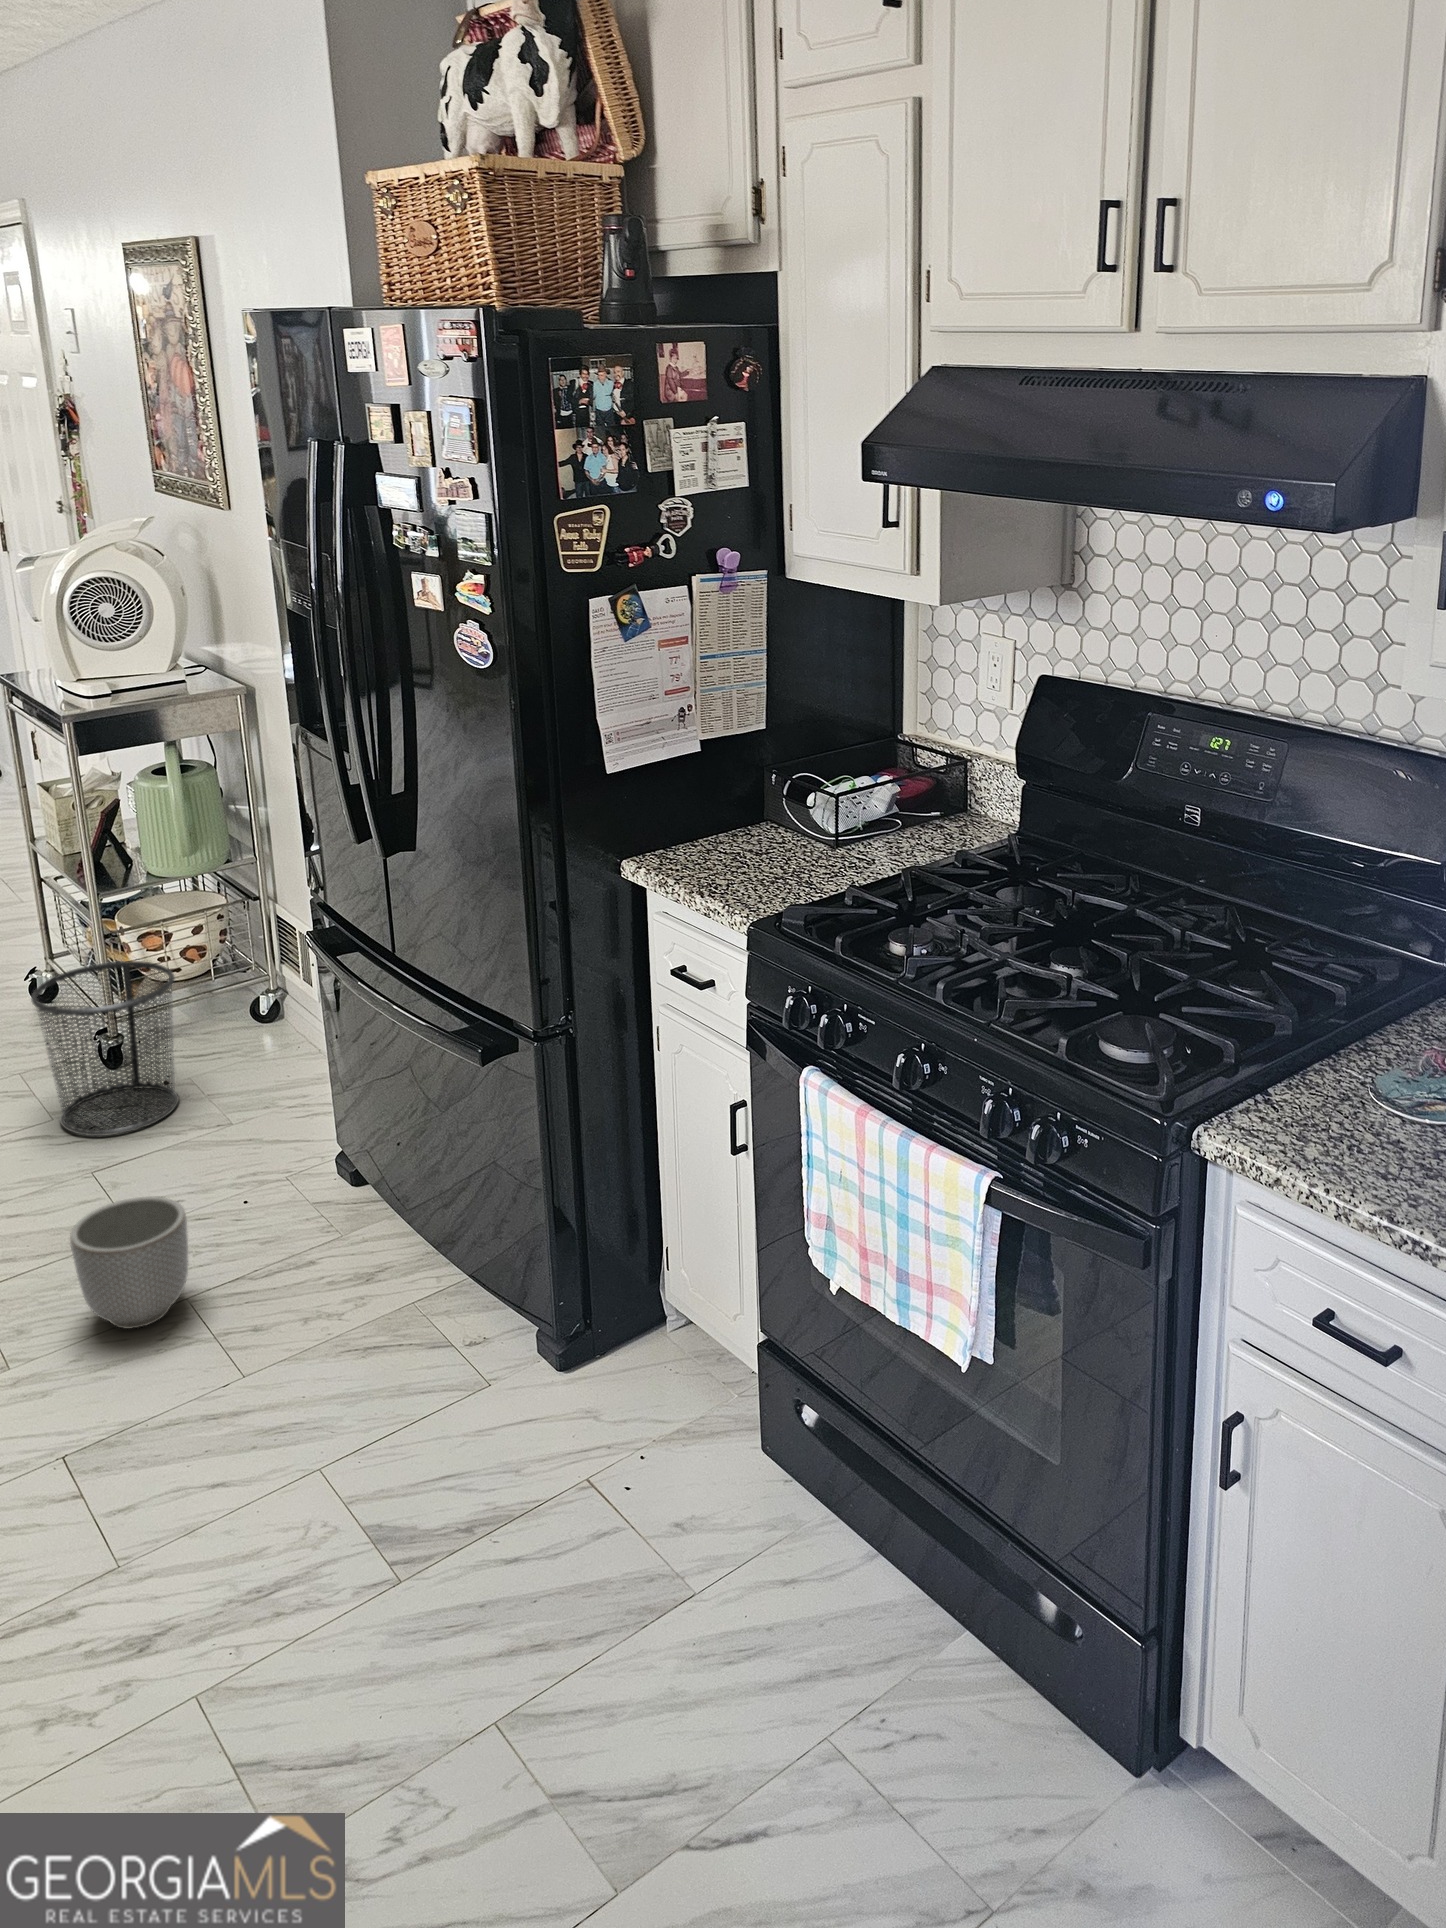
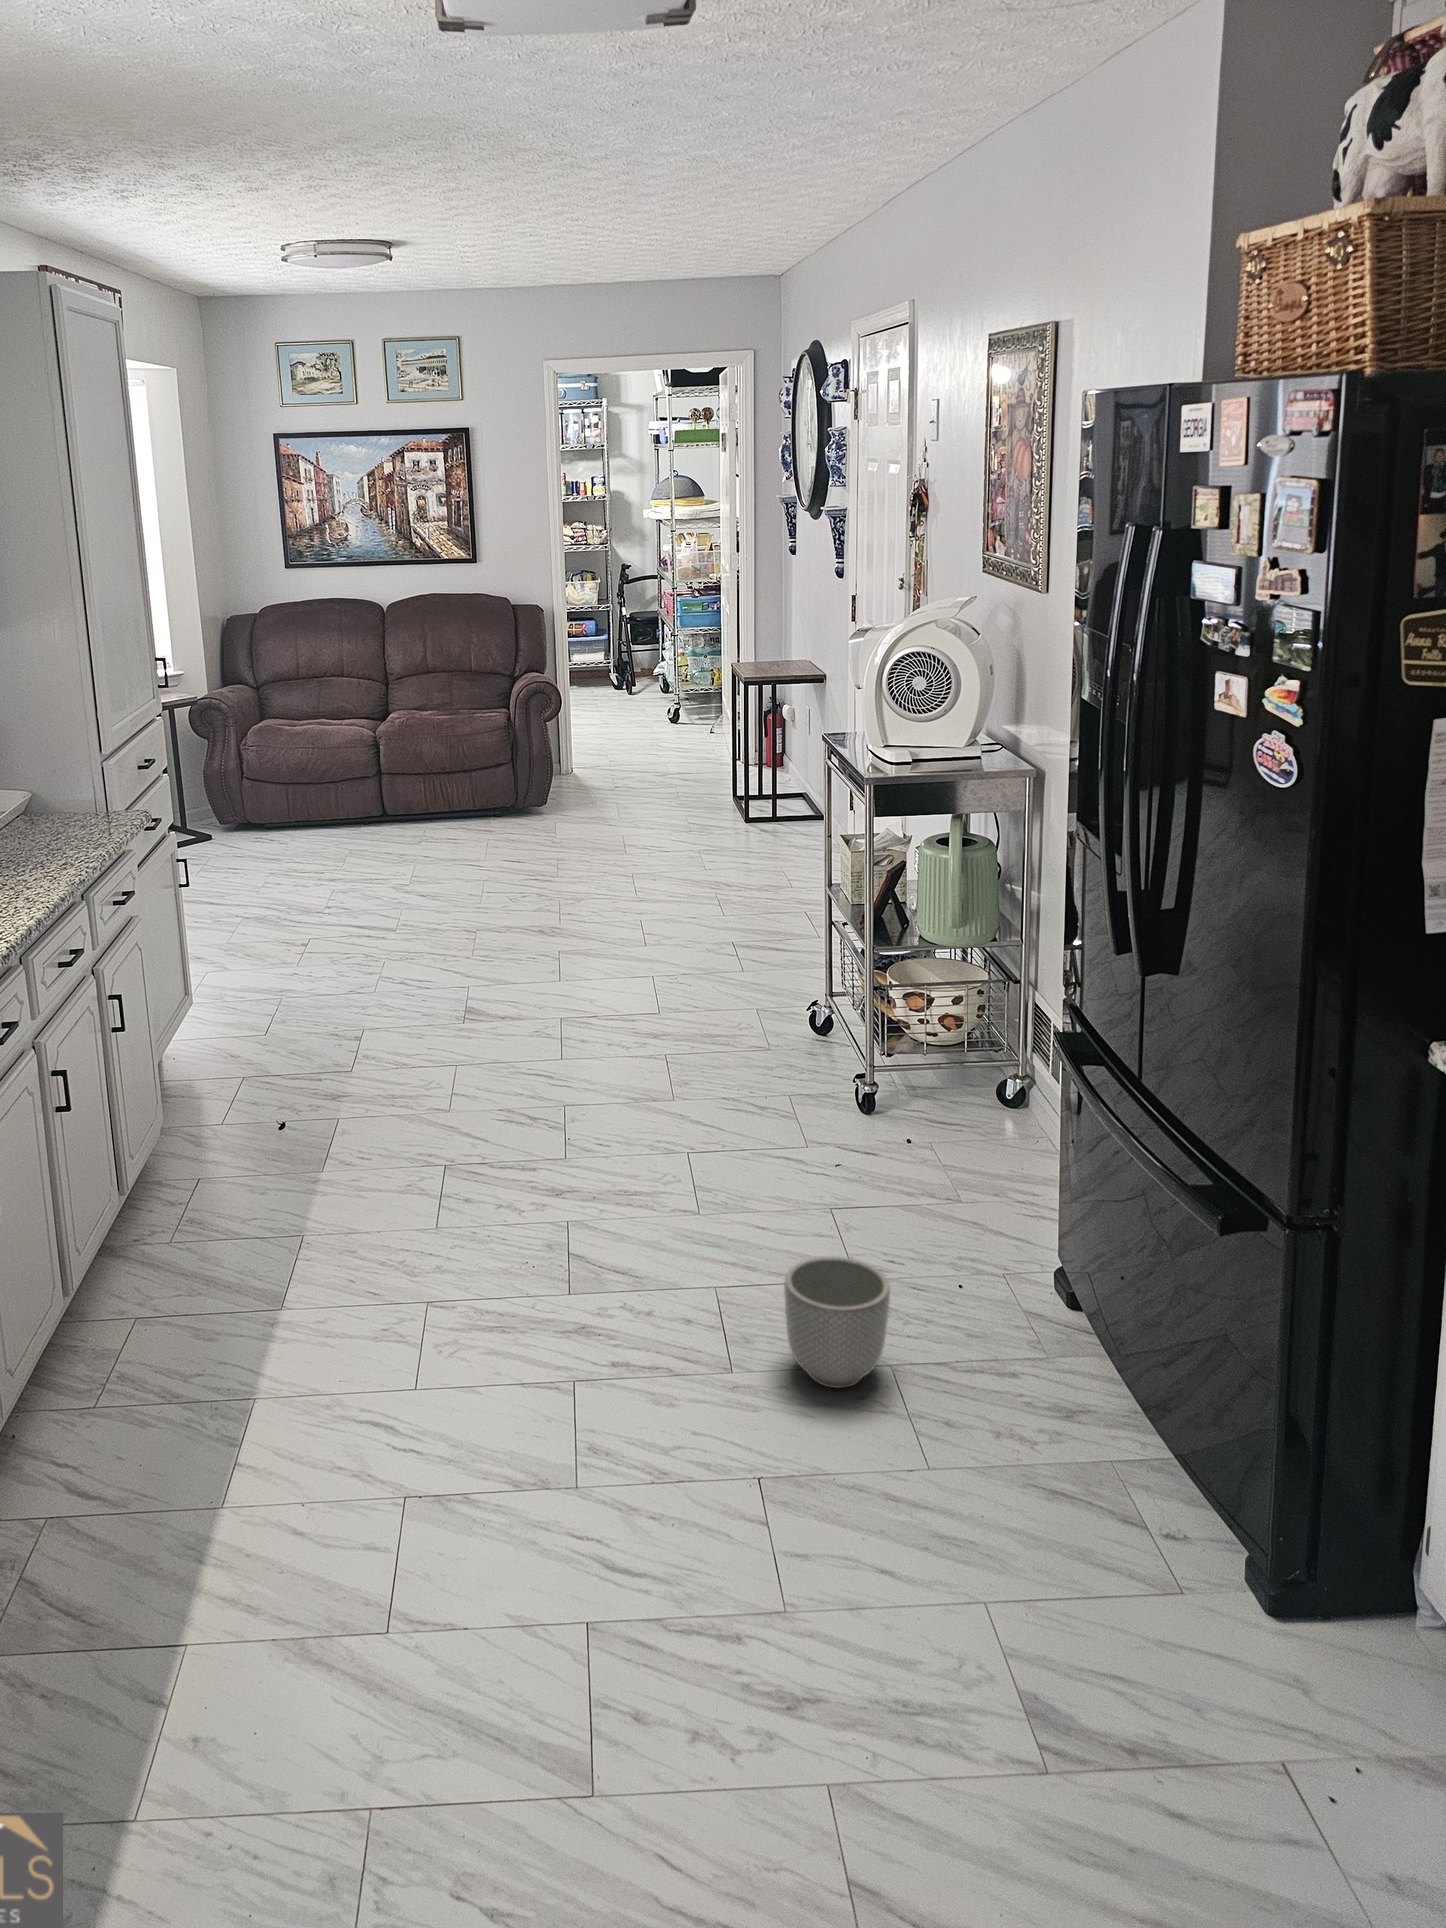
trash can: present [31,961,179,1136] -> none [798,1016,925,1185]

